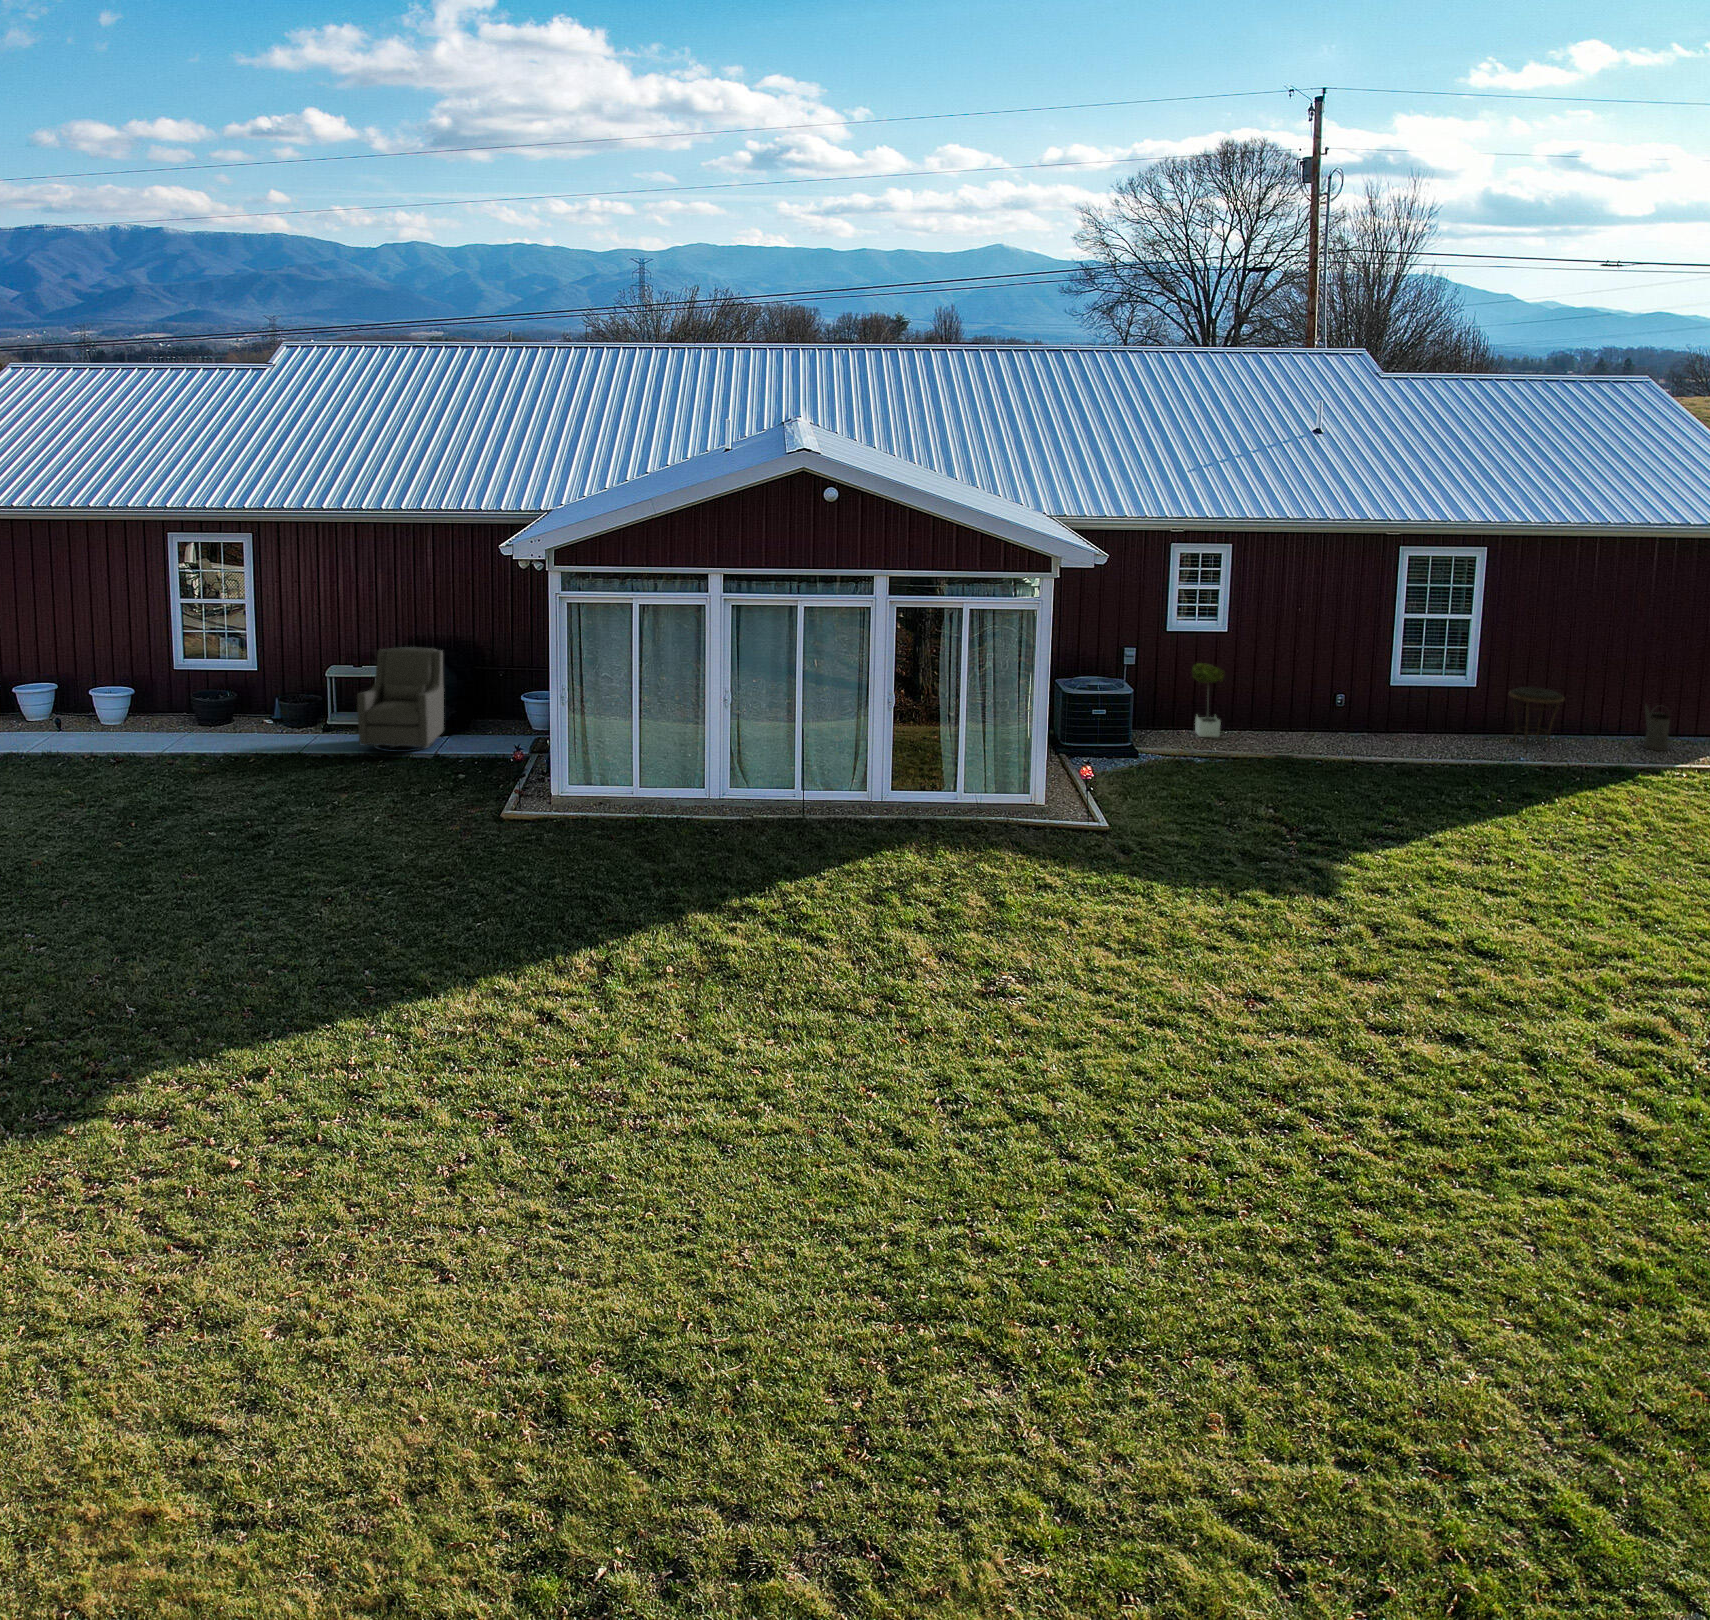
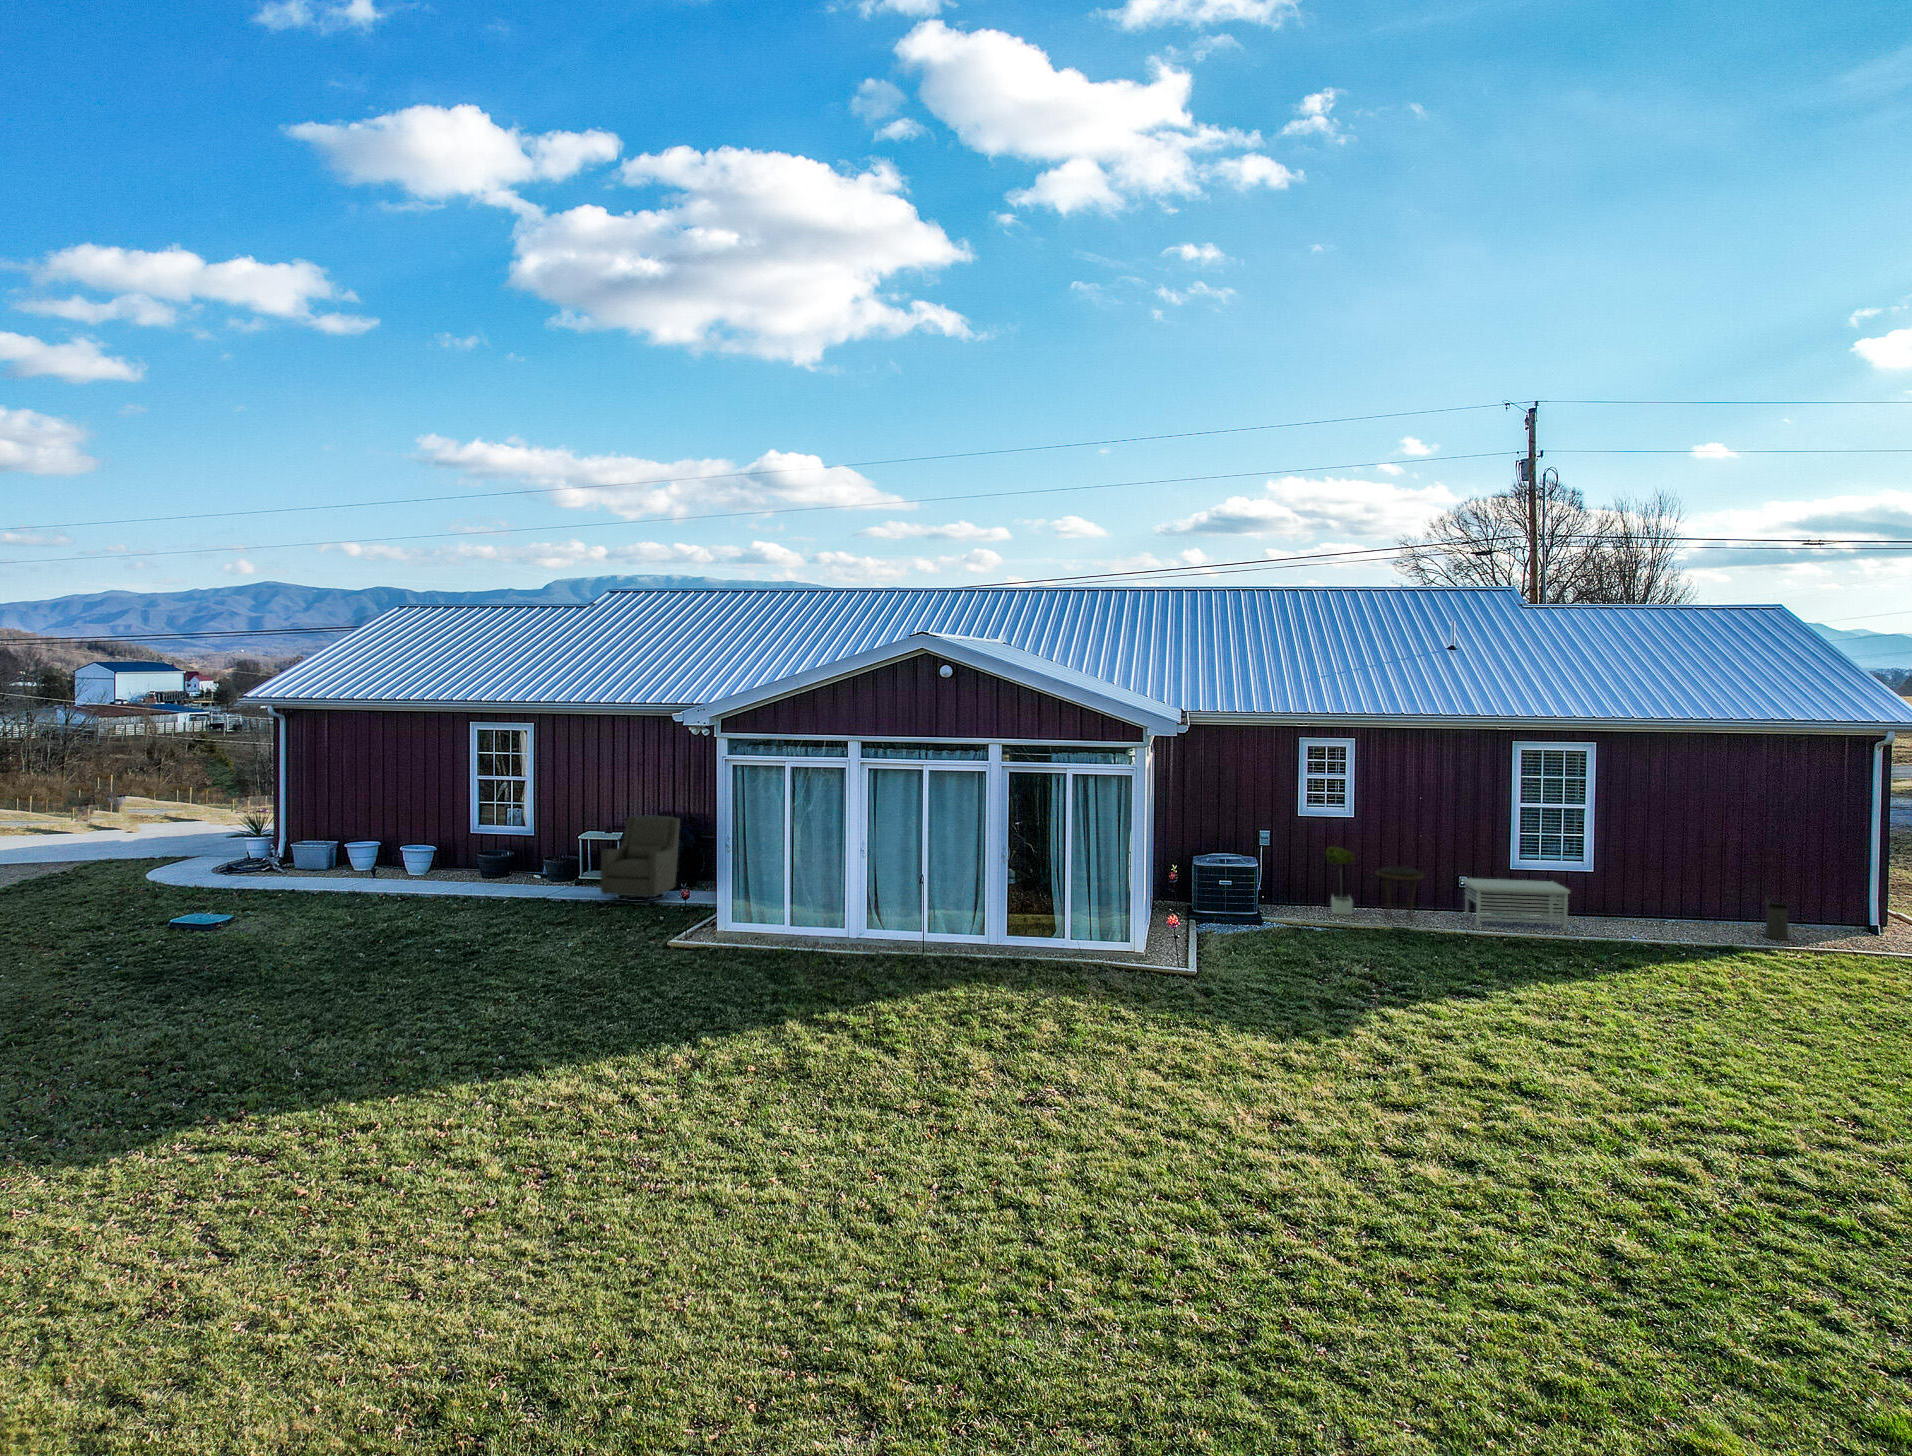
side table: present [1508,687,1565,746] -> present [1376,867,1424,920]
storage bench: none [1336,693,1454,748] -> present [1462,878,1570,930]

